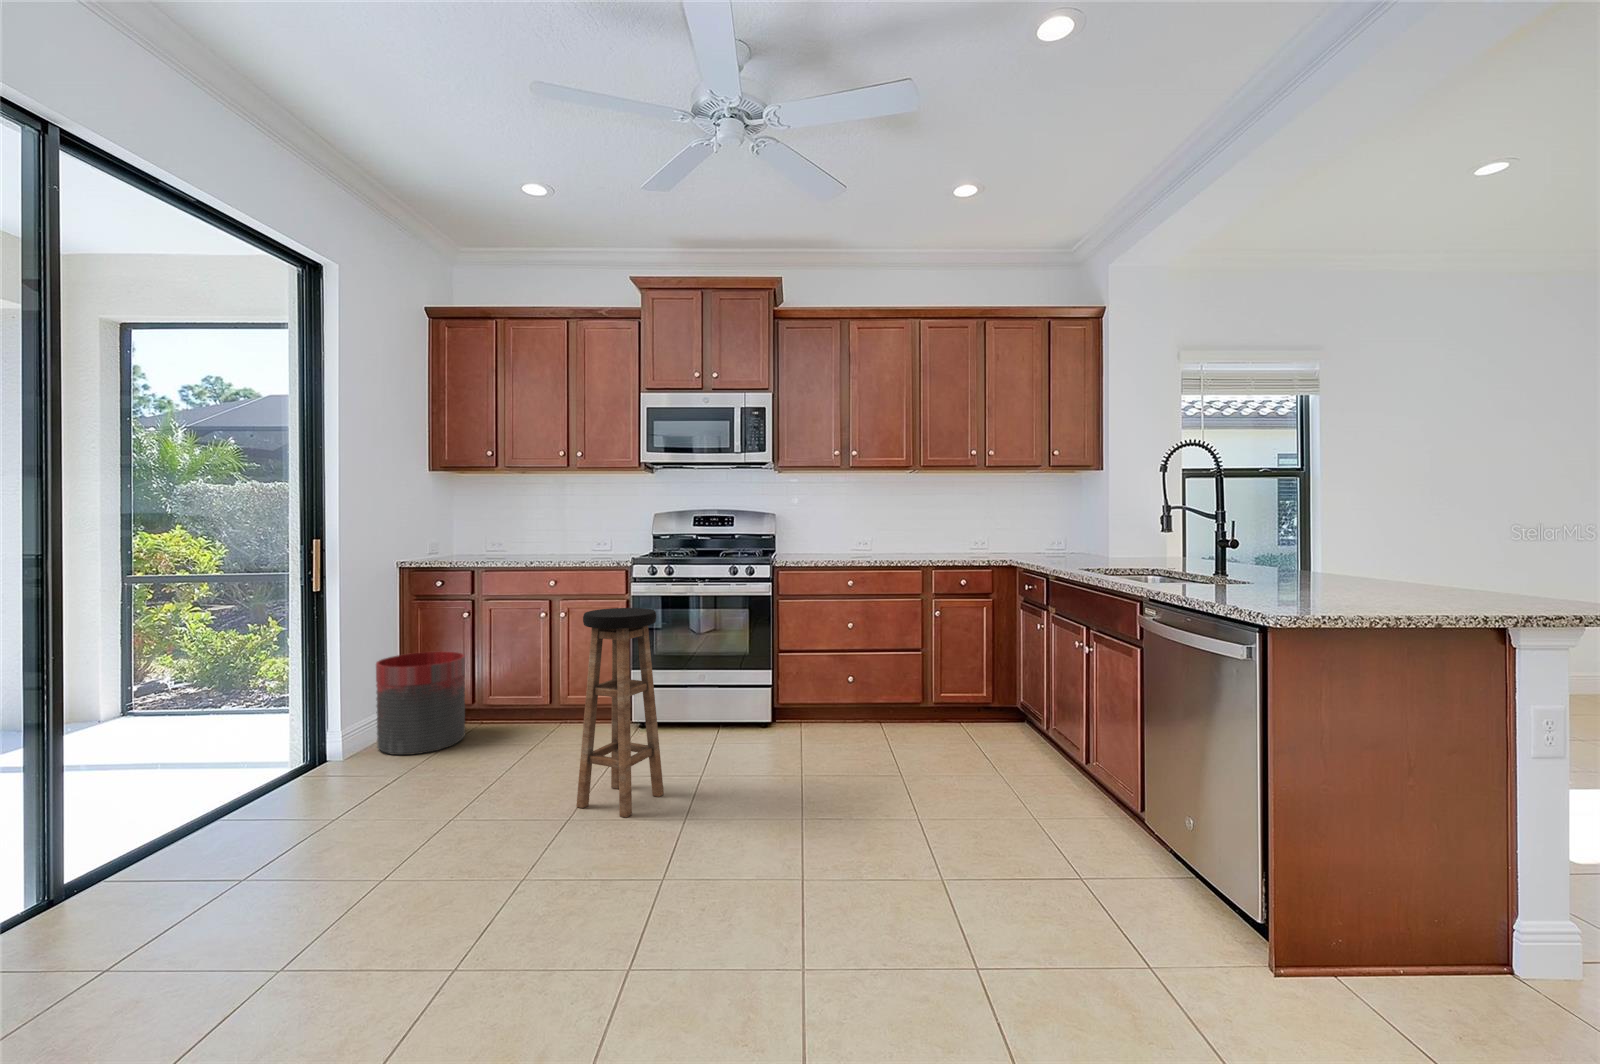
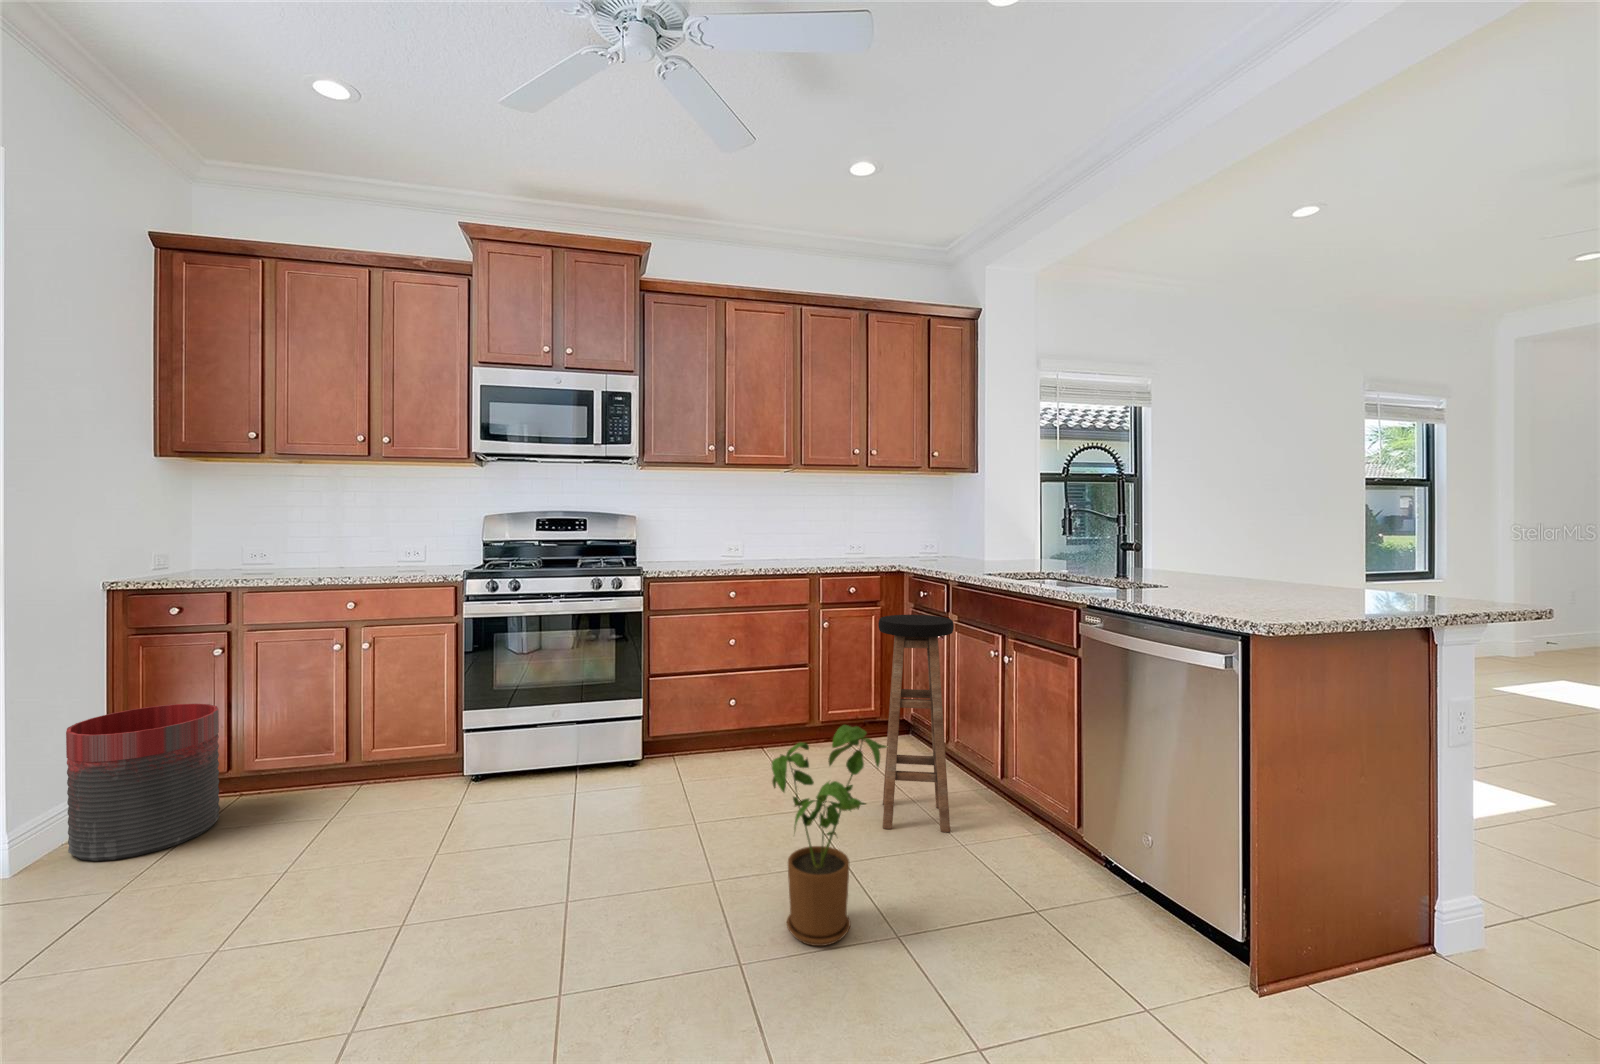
bar stool: present [576,608,664,818] -> present [878,615,954,832]
house plant: none [834,691,936,874] -> present [771,725,887,946]

